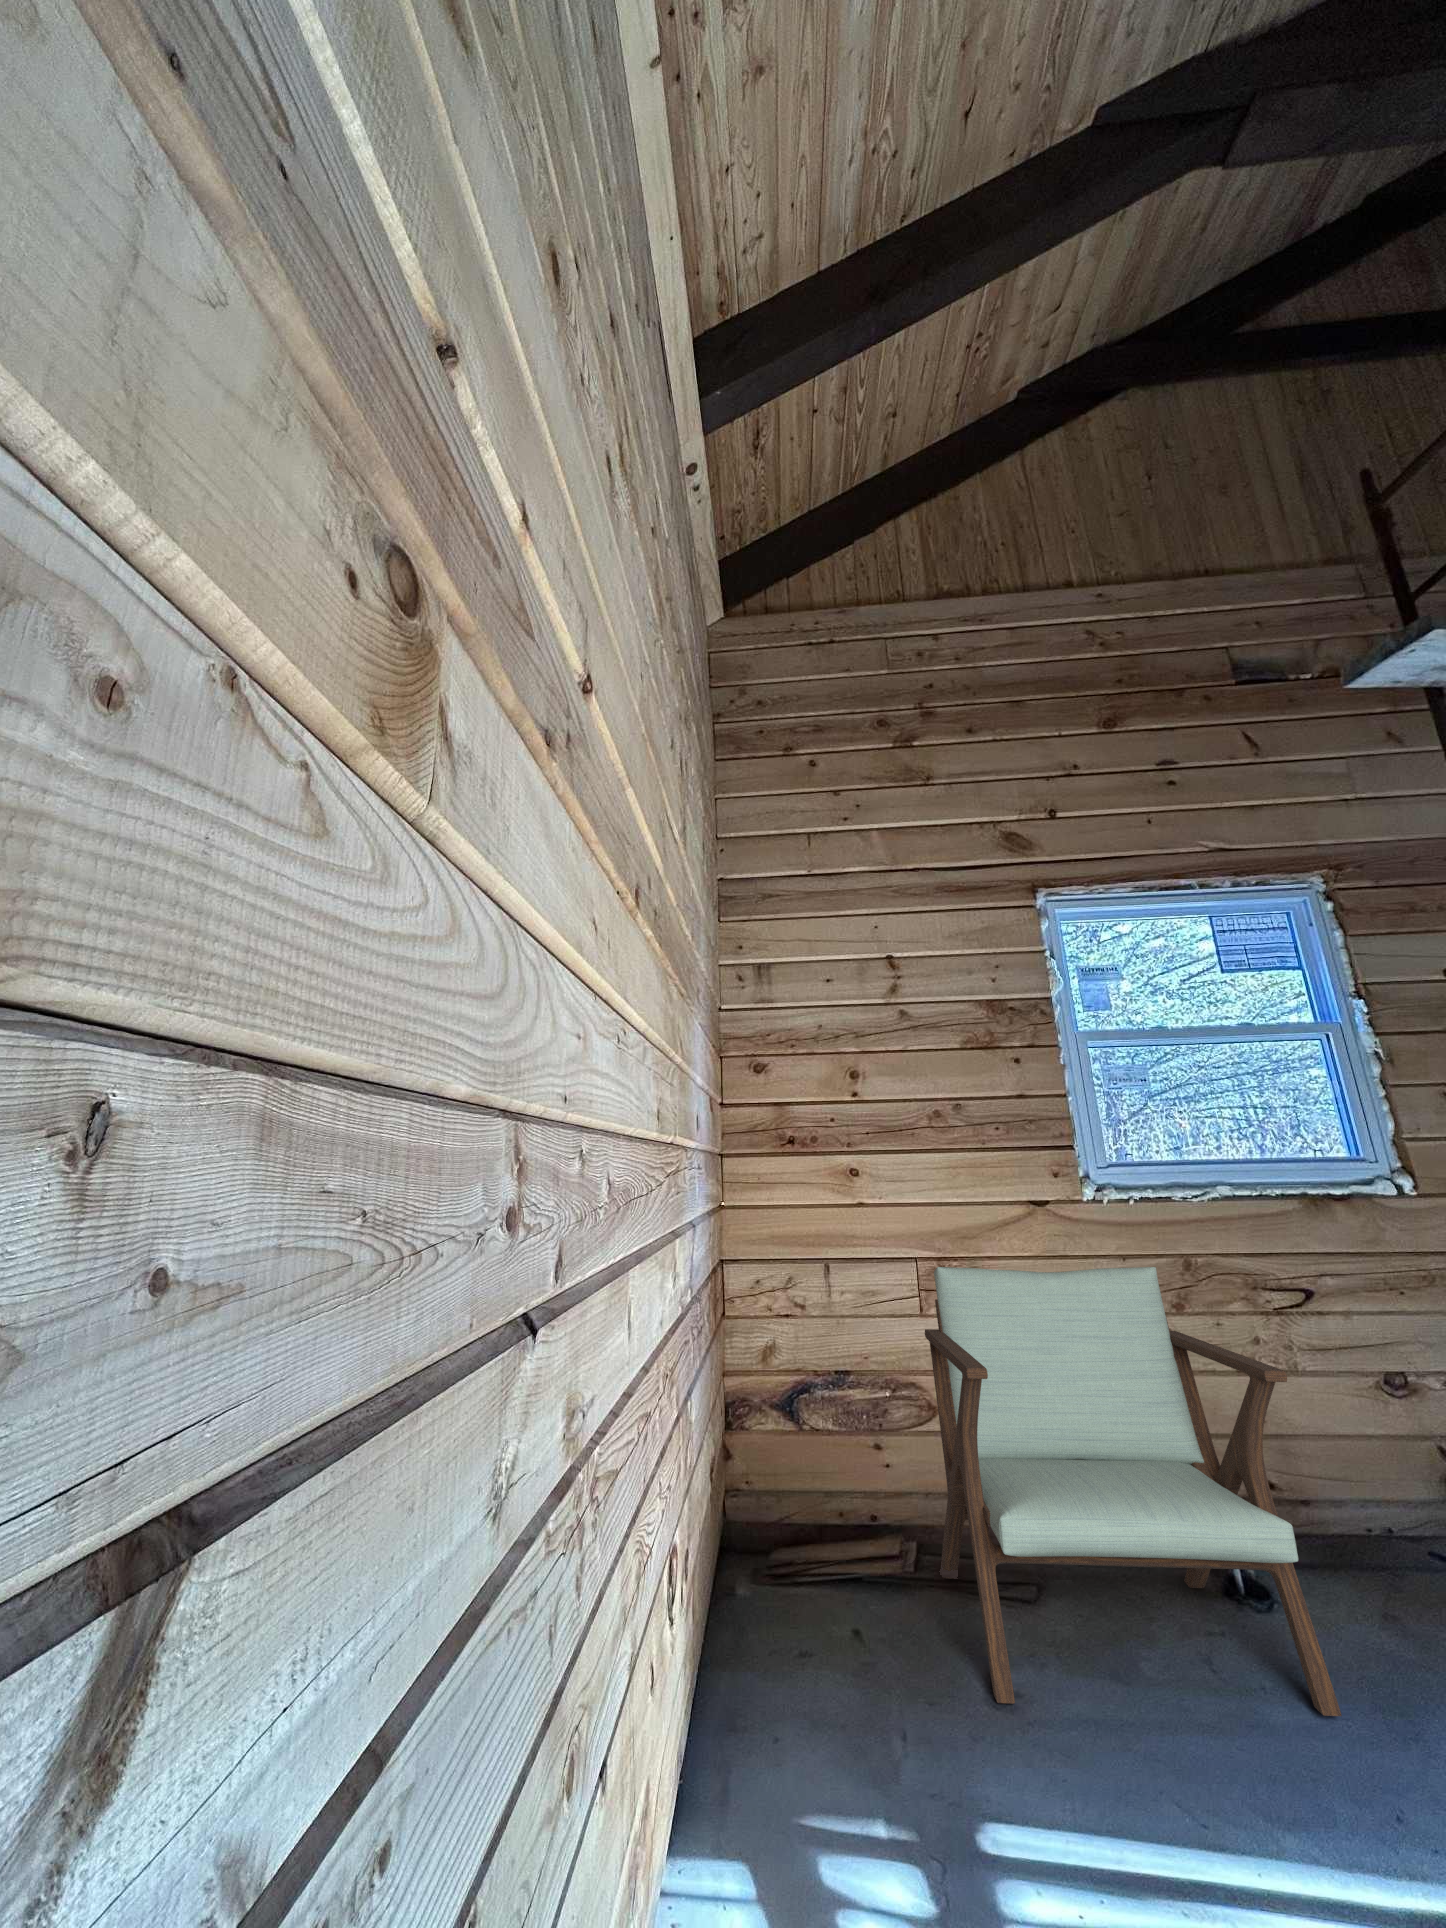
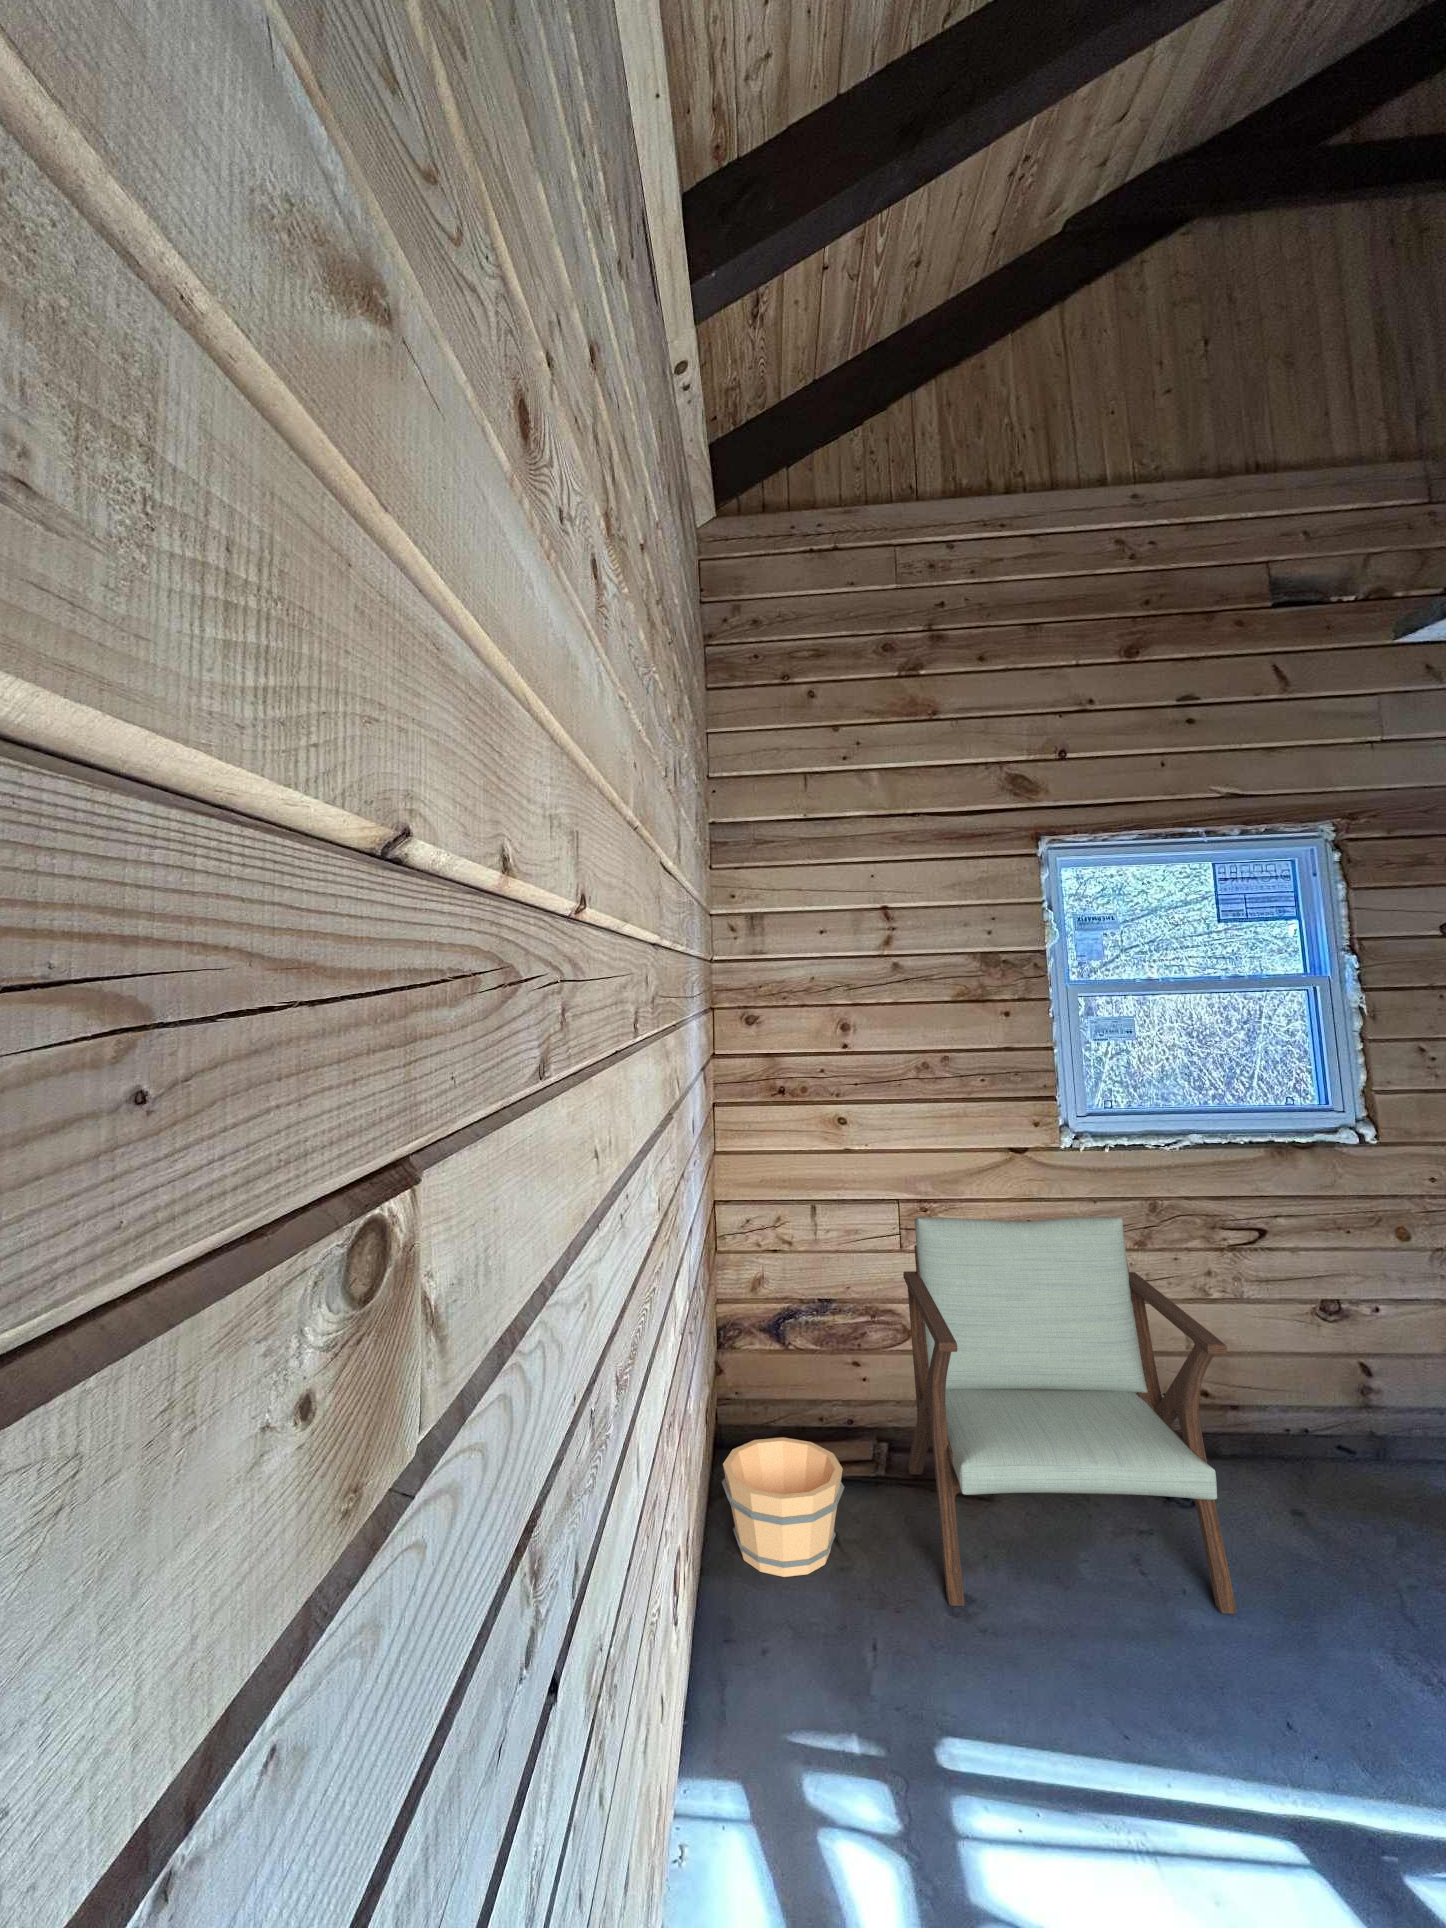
bucket: none [729,1515,869,1671] -> present [722,1437,845,1577]

